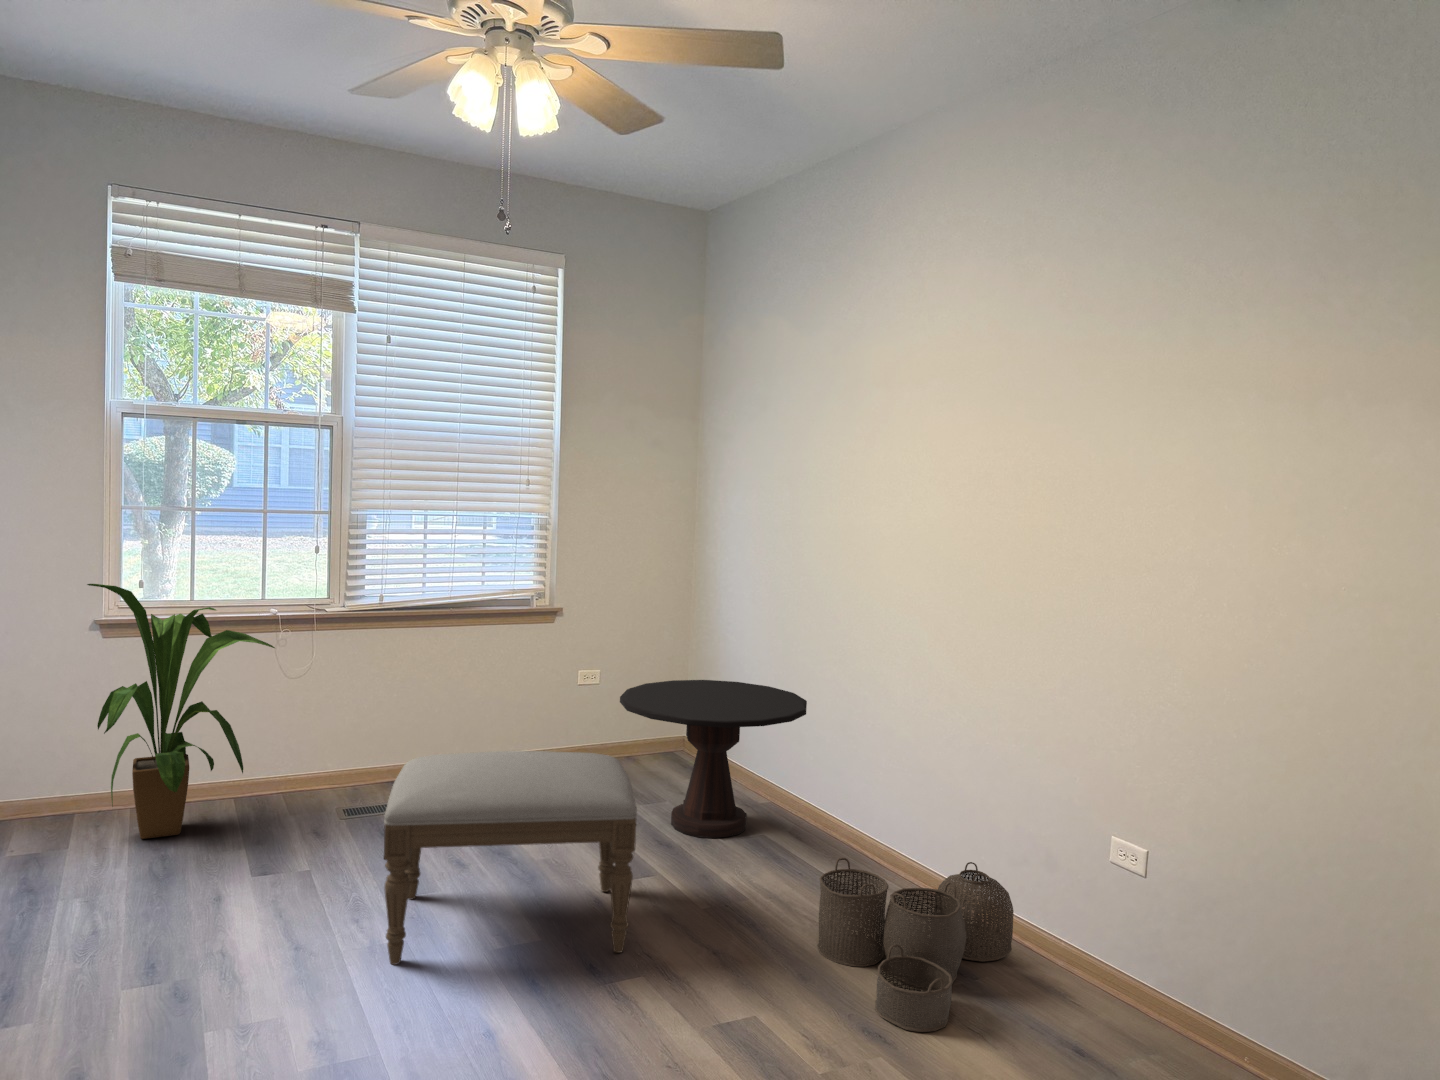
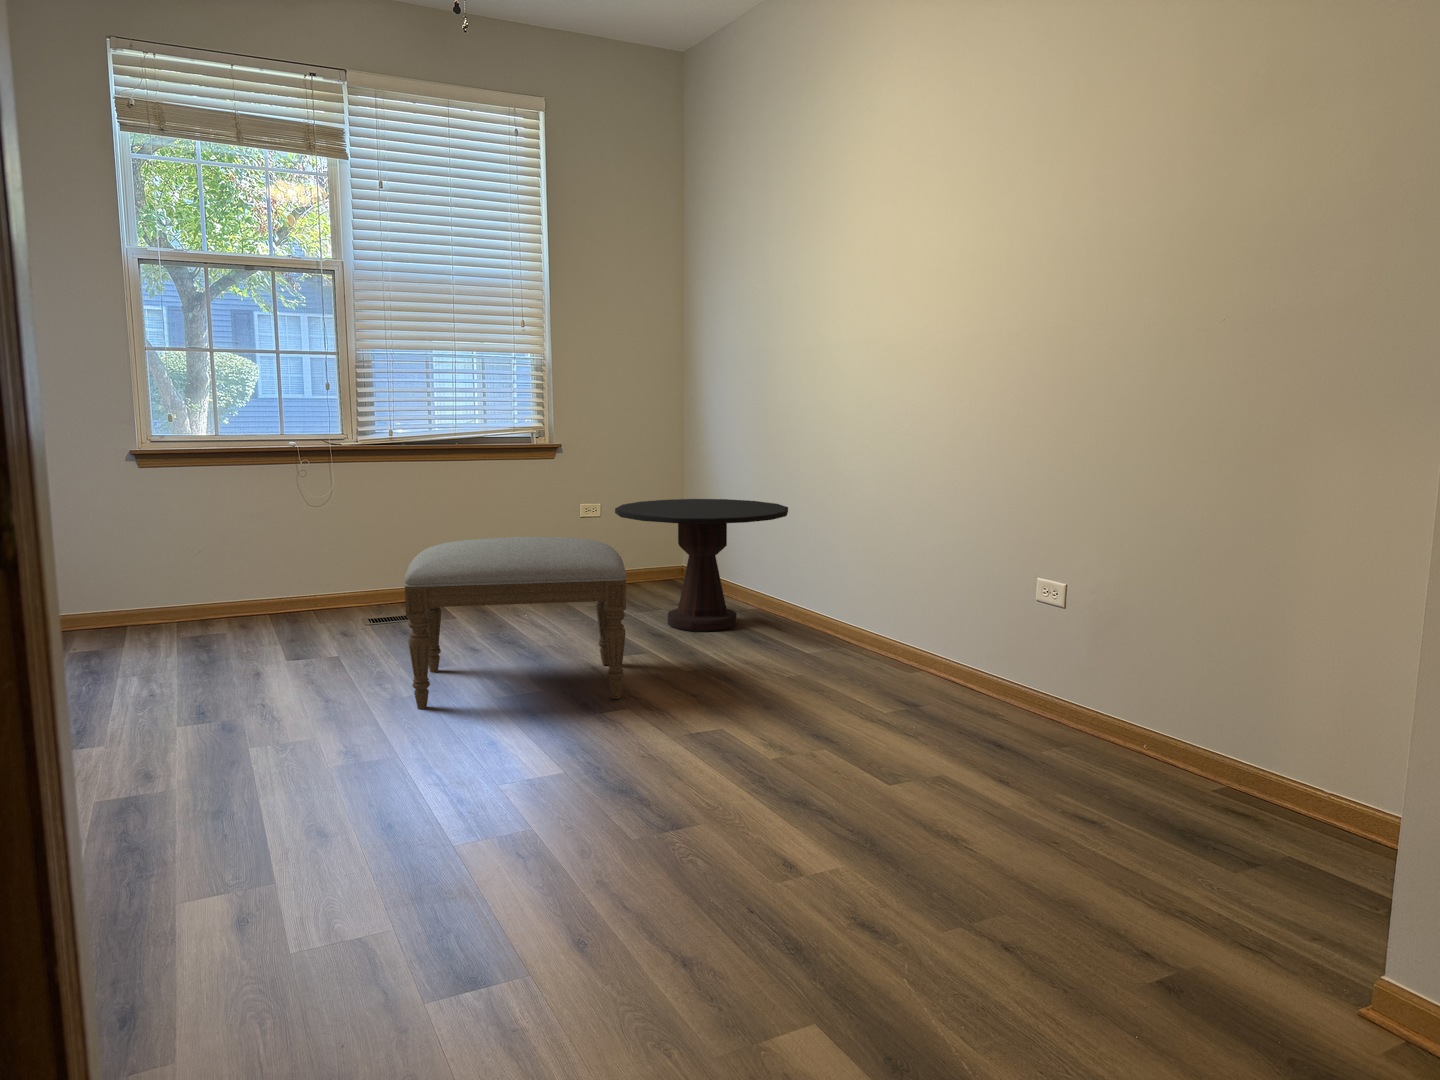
house plant: present [87,584,275,839] -> none [123,409,298,642]
woven basket: present [817,858,1014,1032] -> none [792,618,966,738]

